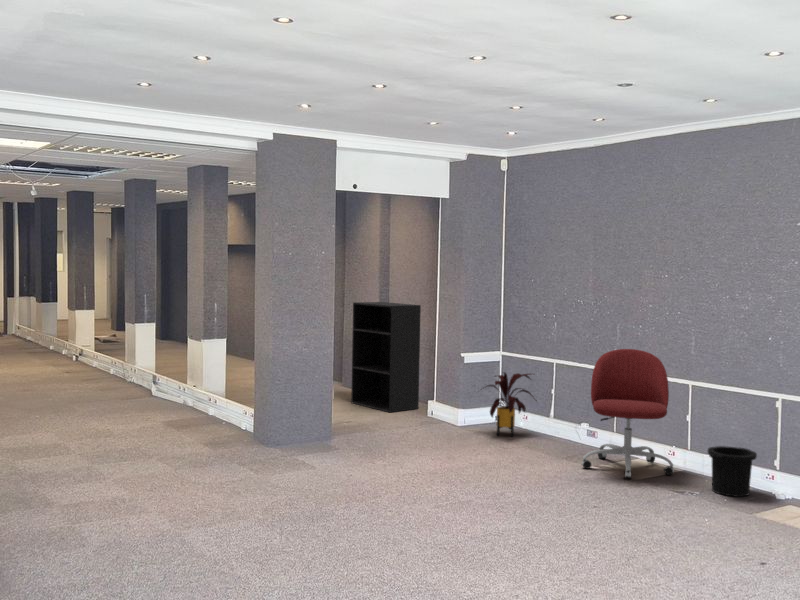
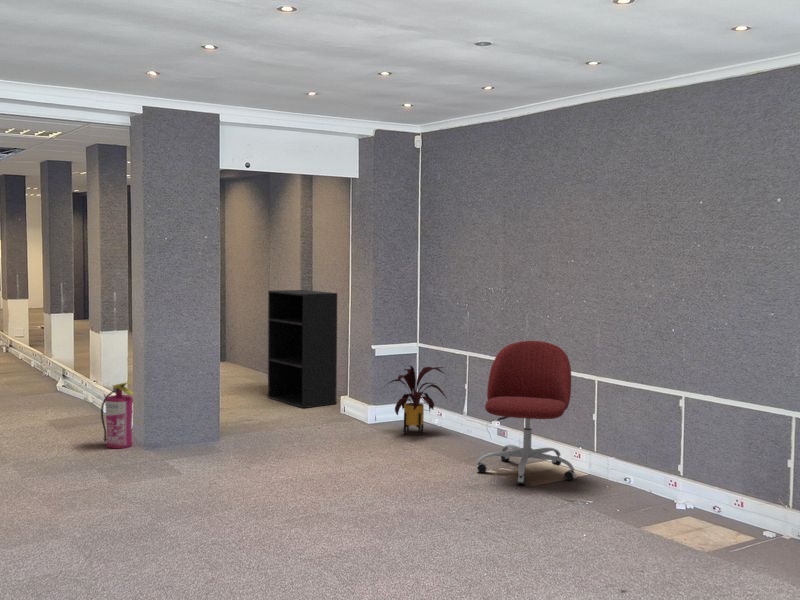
fire extinguisher: none [225,386,259,447] -> present [101,382,134,448]
trash can: present [708,446,757,497] -> none [604,449,657,506]

